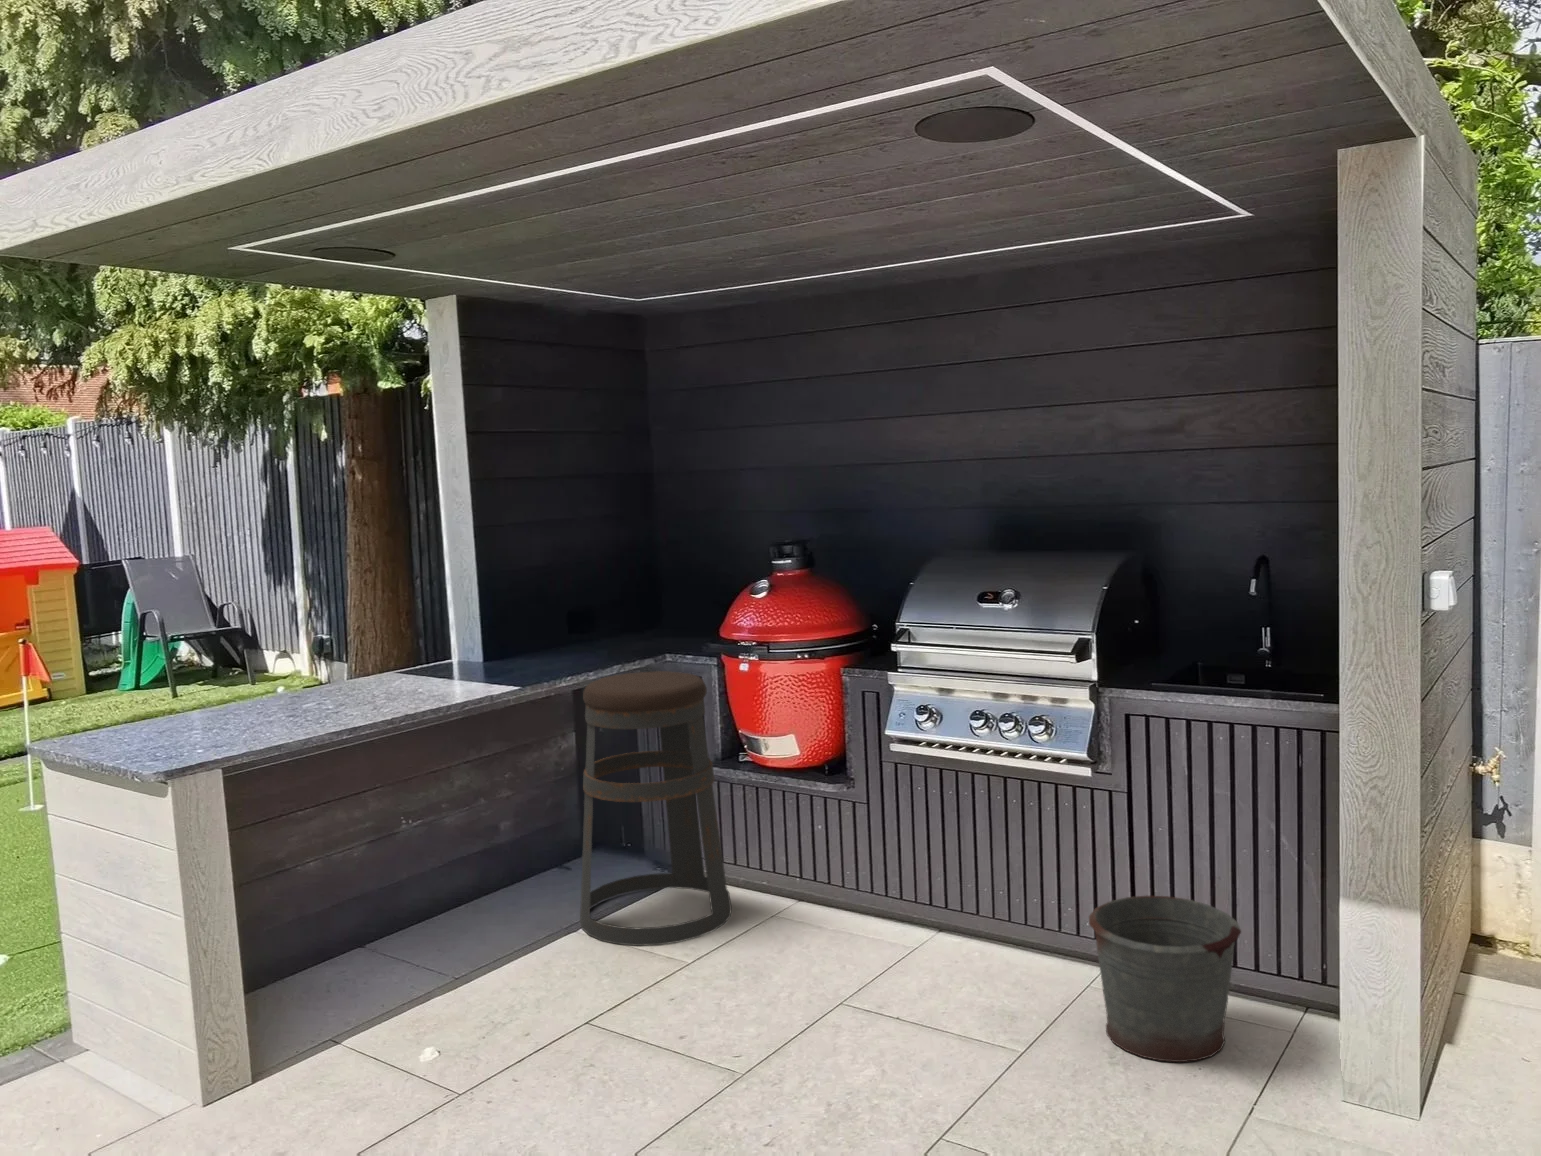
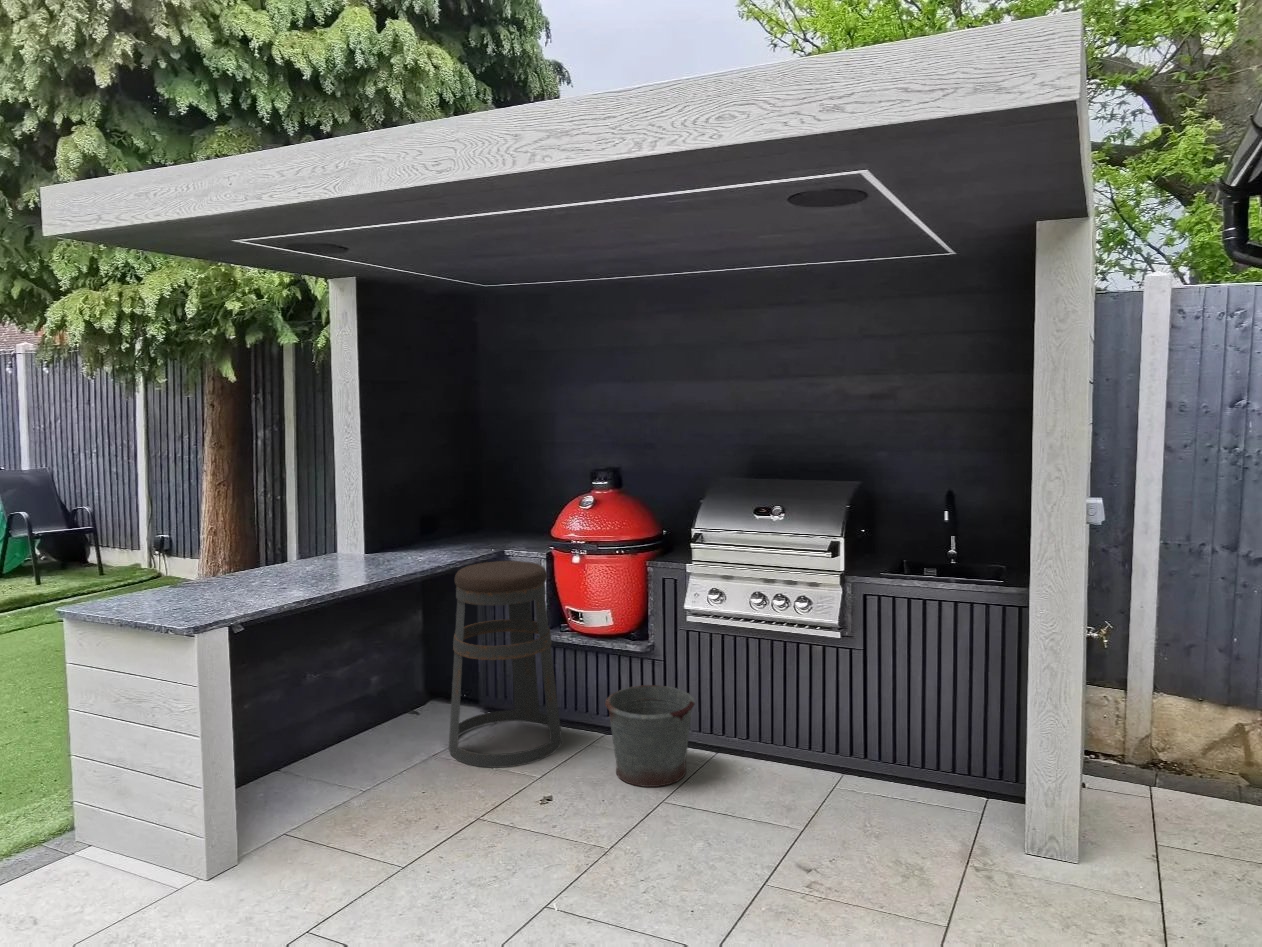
bucket: present [1089,896,1241,1062] -> present [605,685,695,787]

